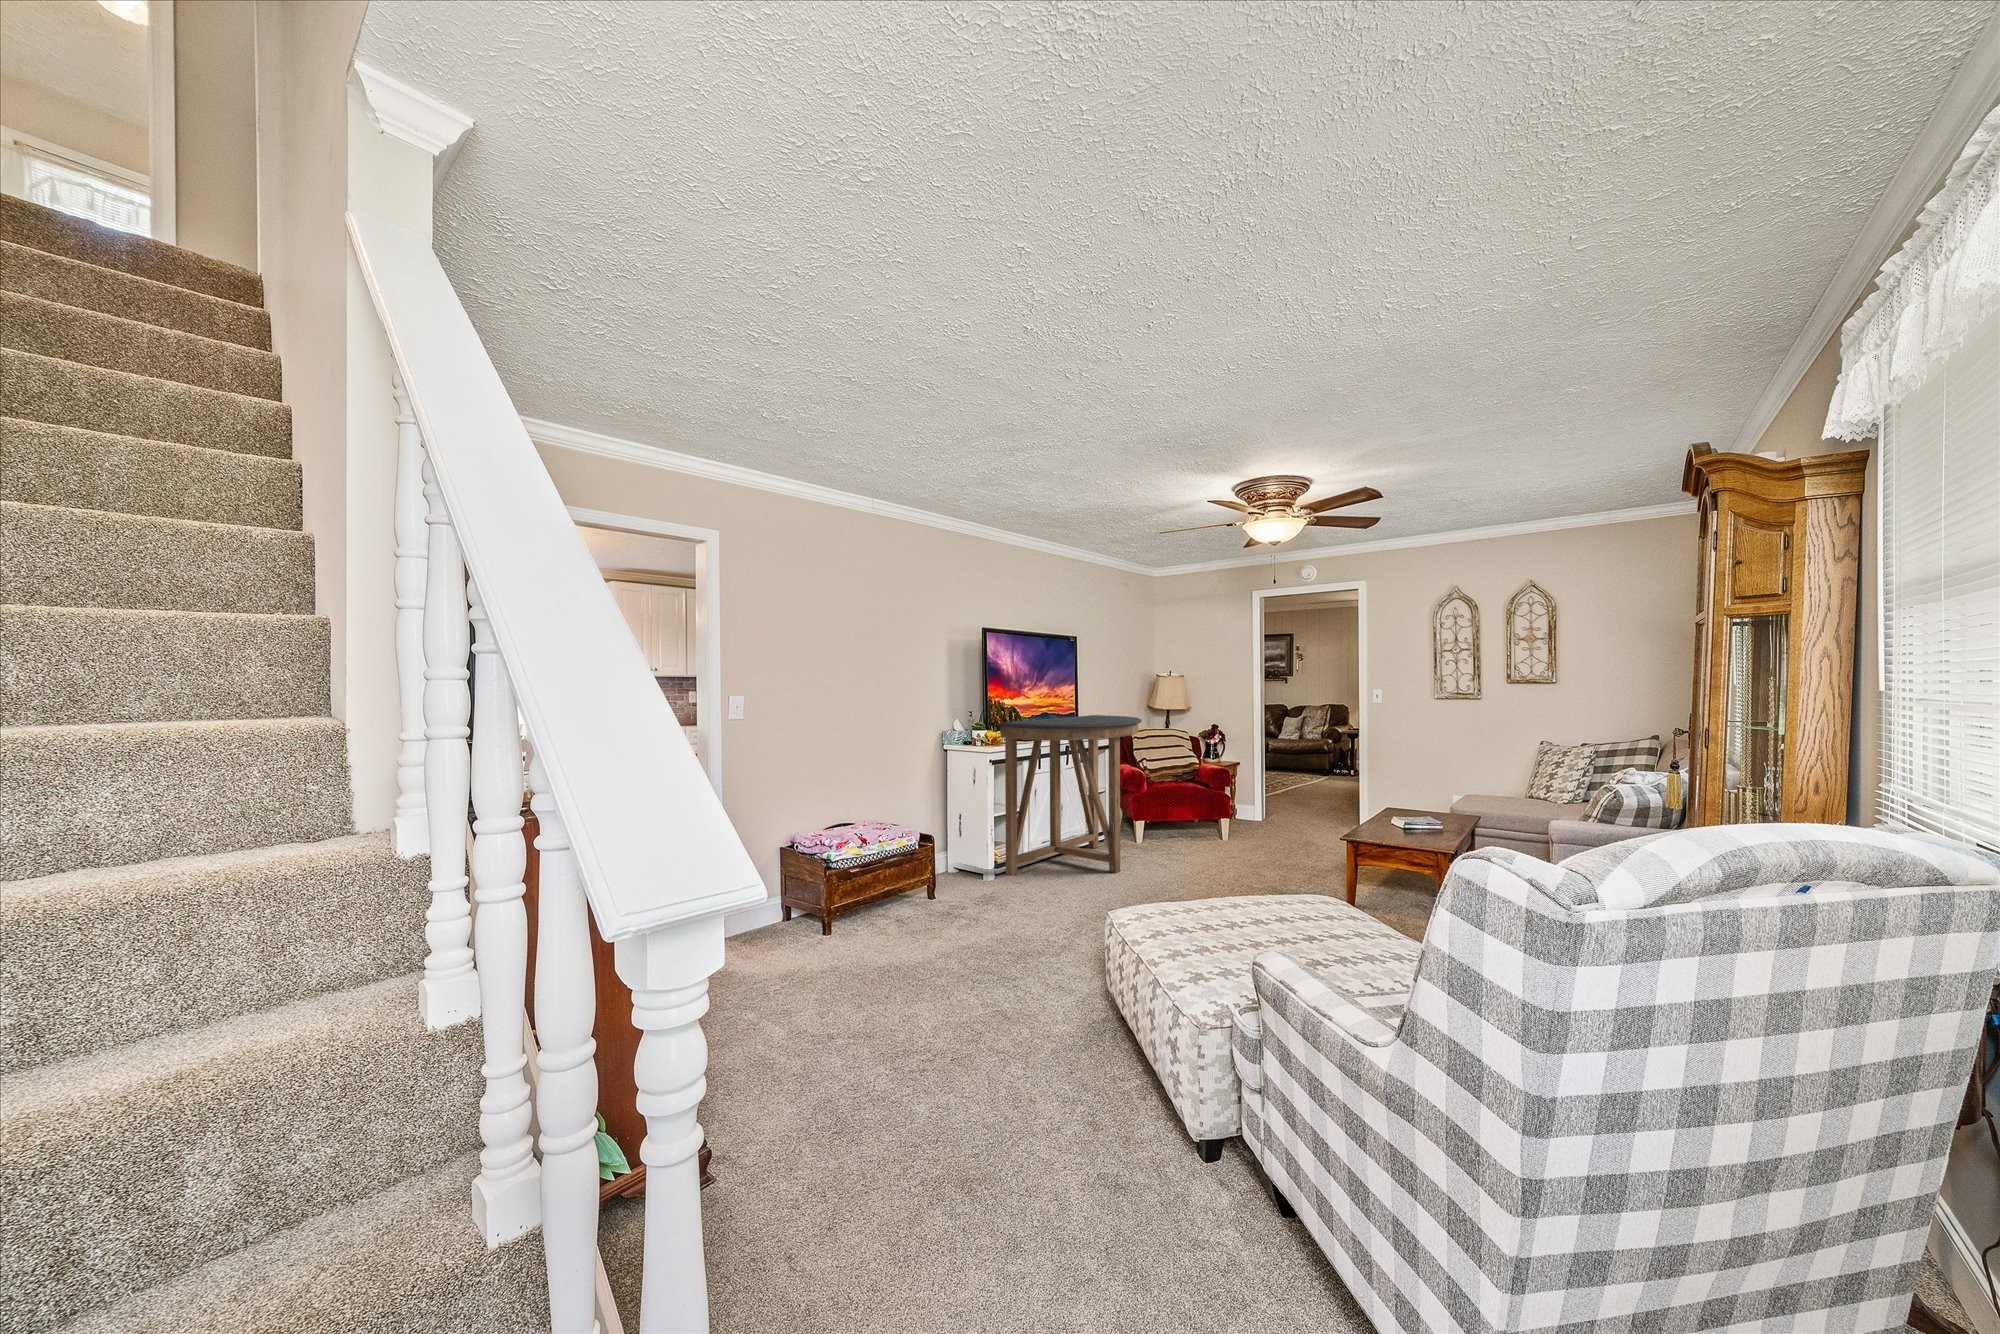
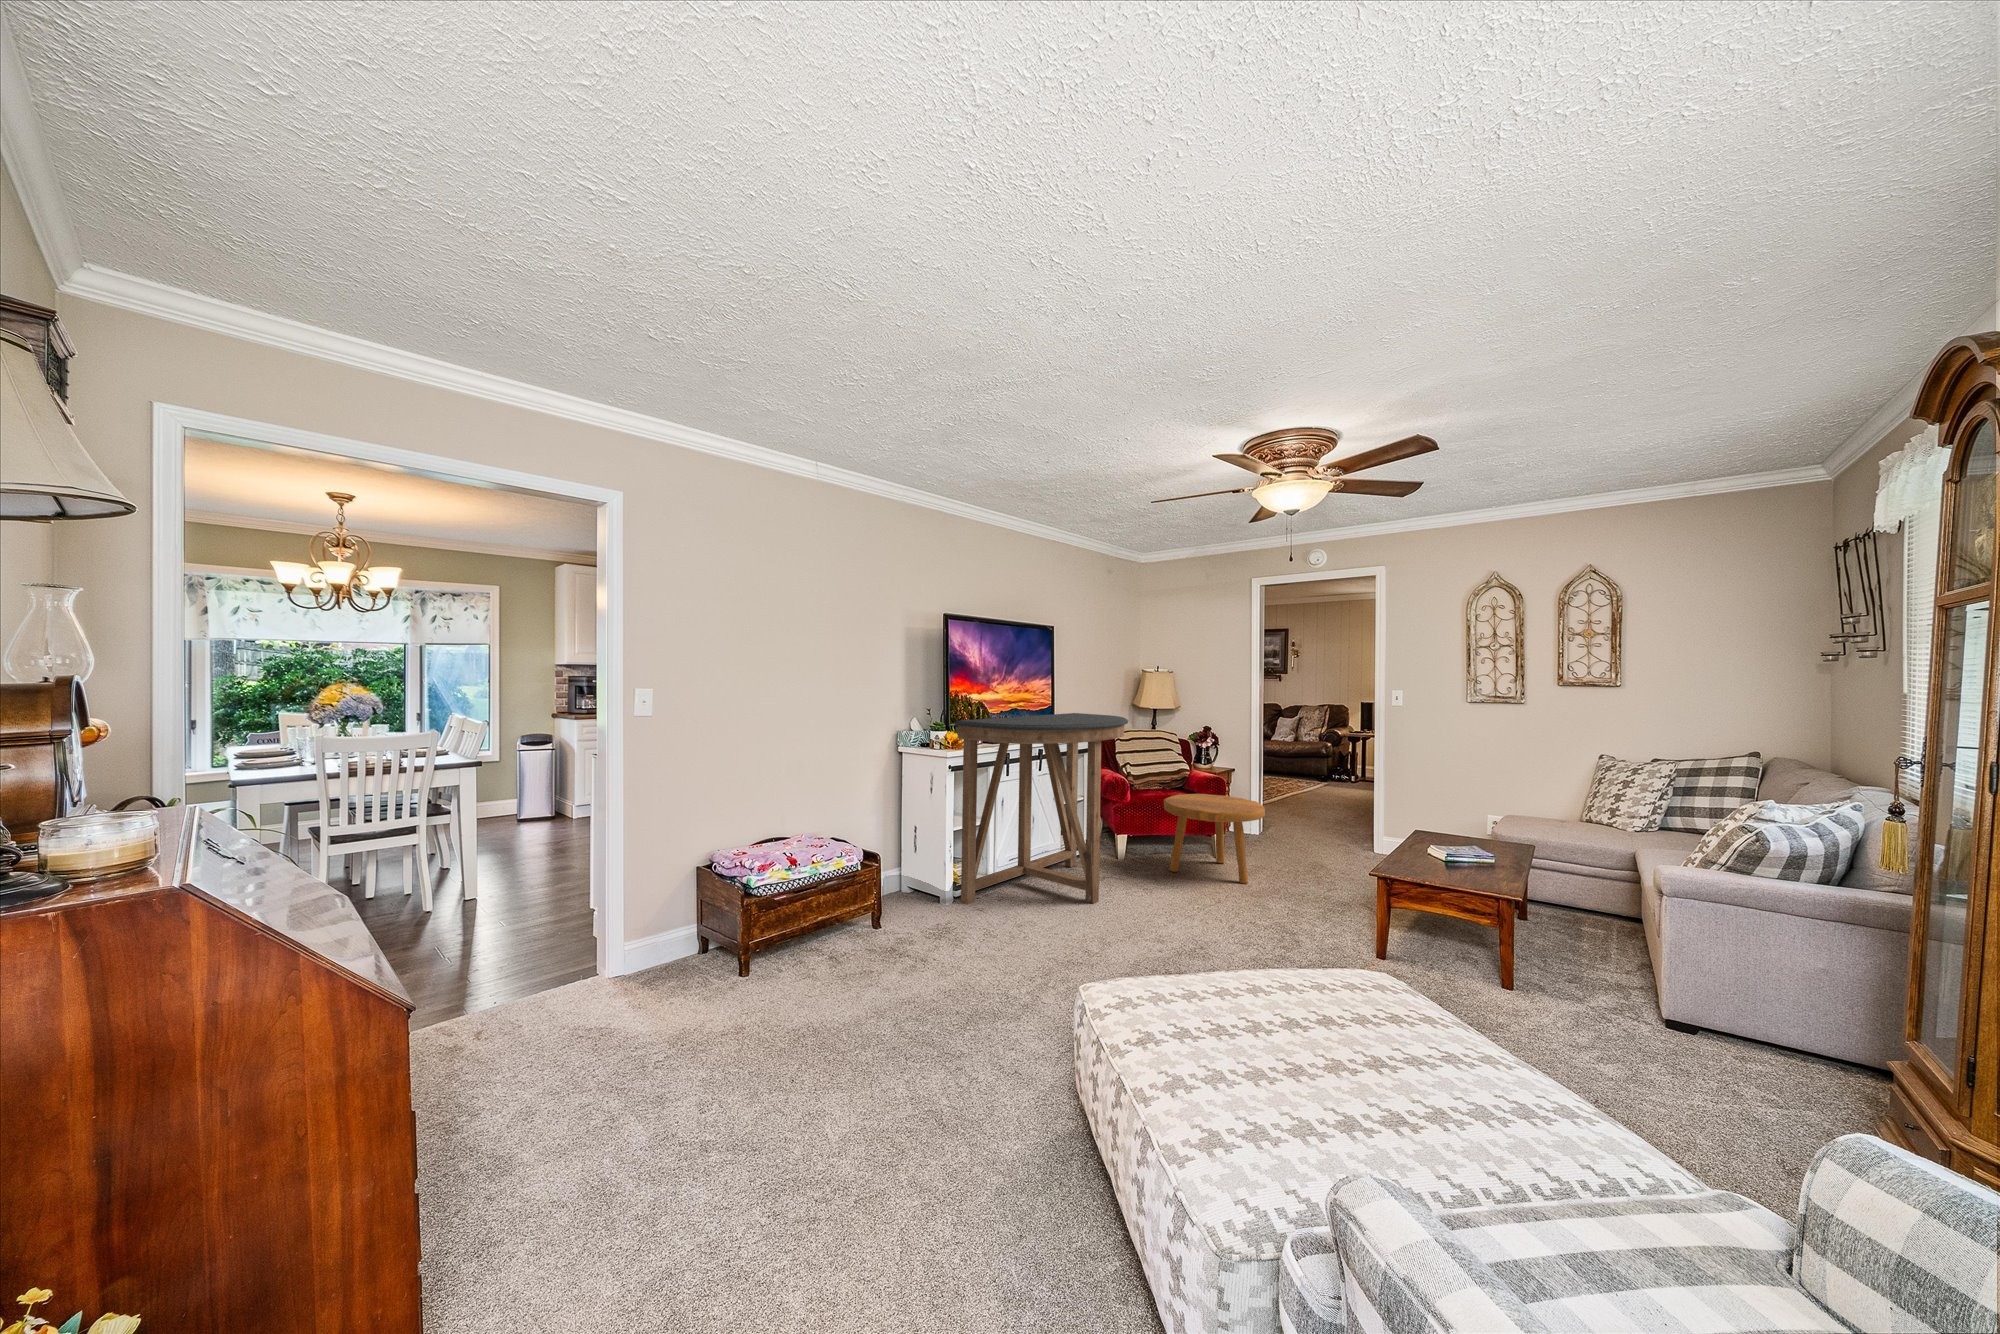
footstool: none [1173,783,1260,857] -> present [1164,794,1265,884]

